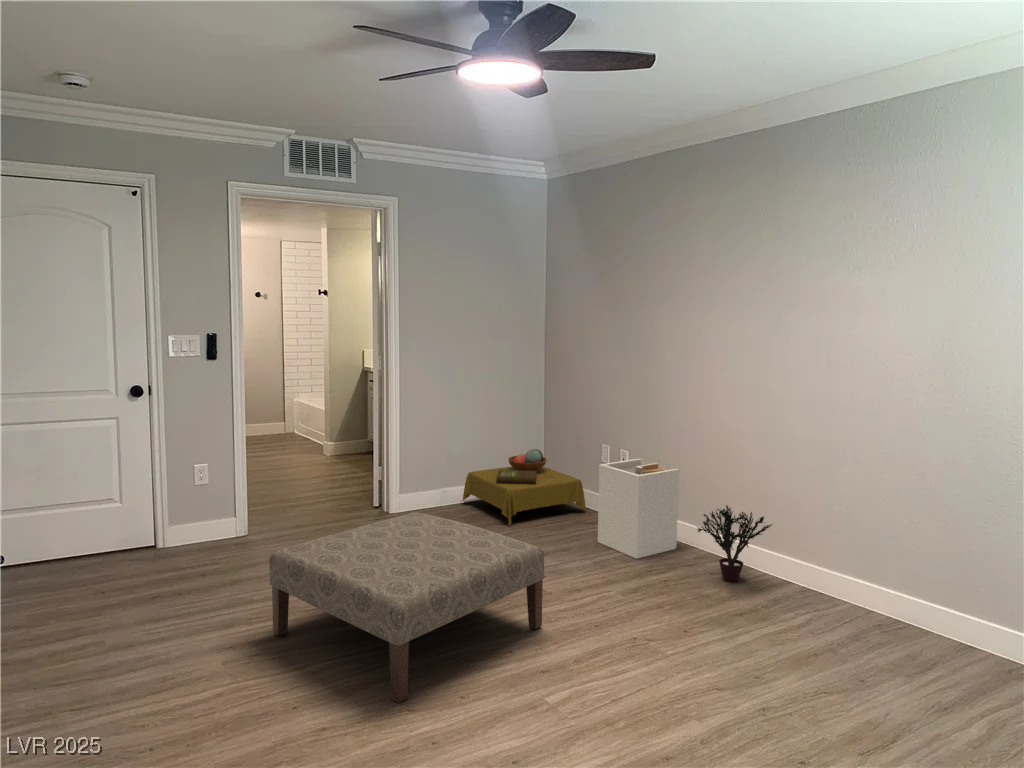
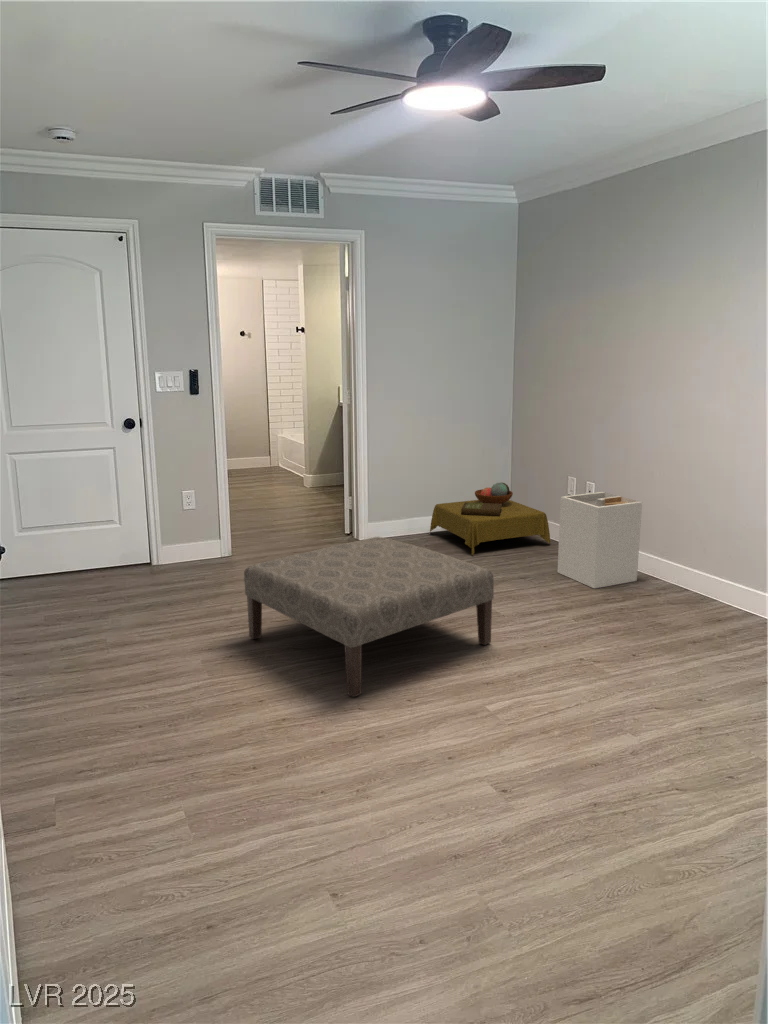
potted plant: present [698,505,772,581] -> none [651,537,734,612]

